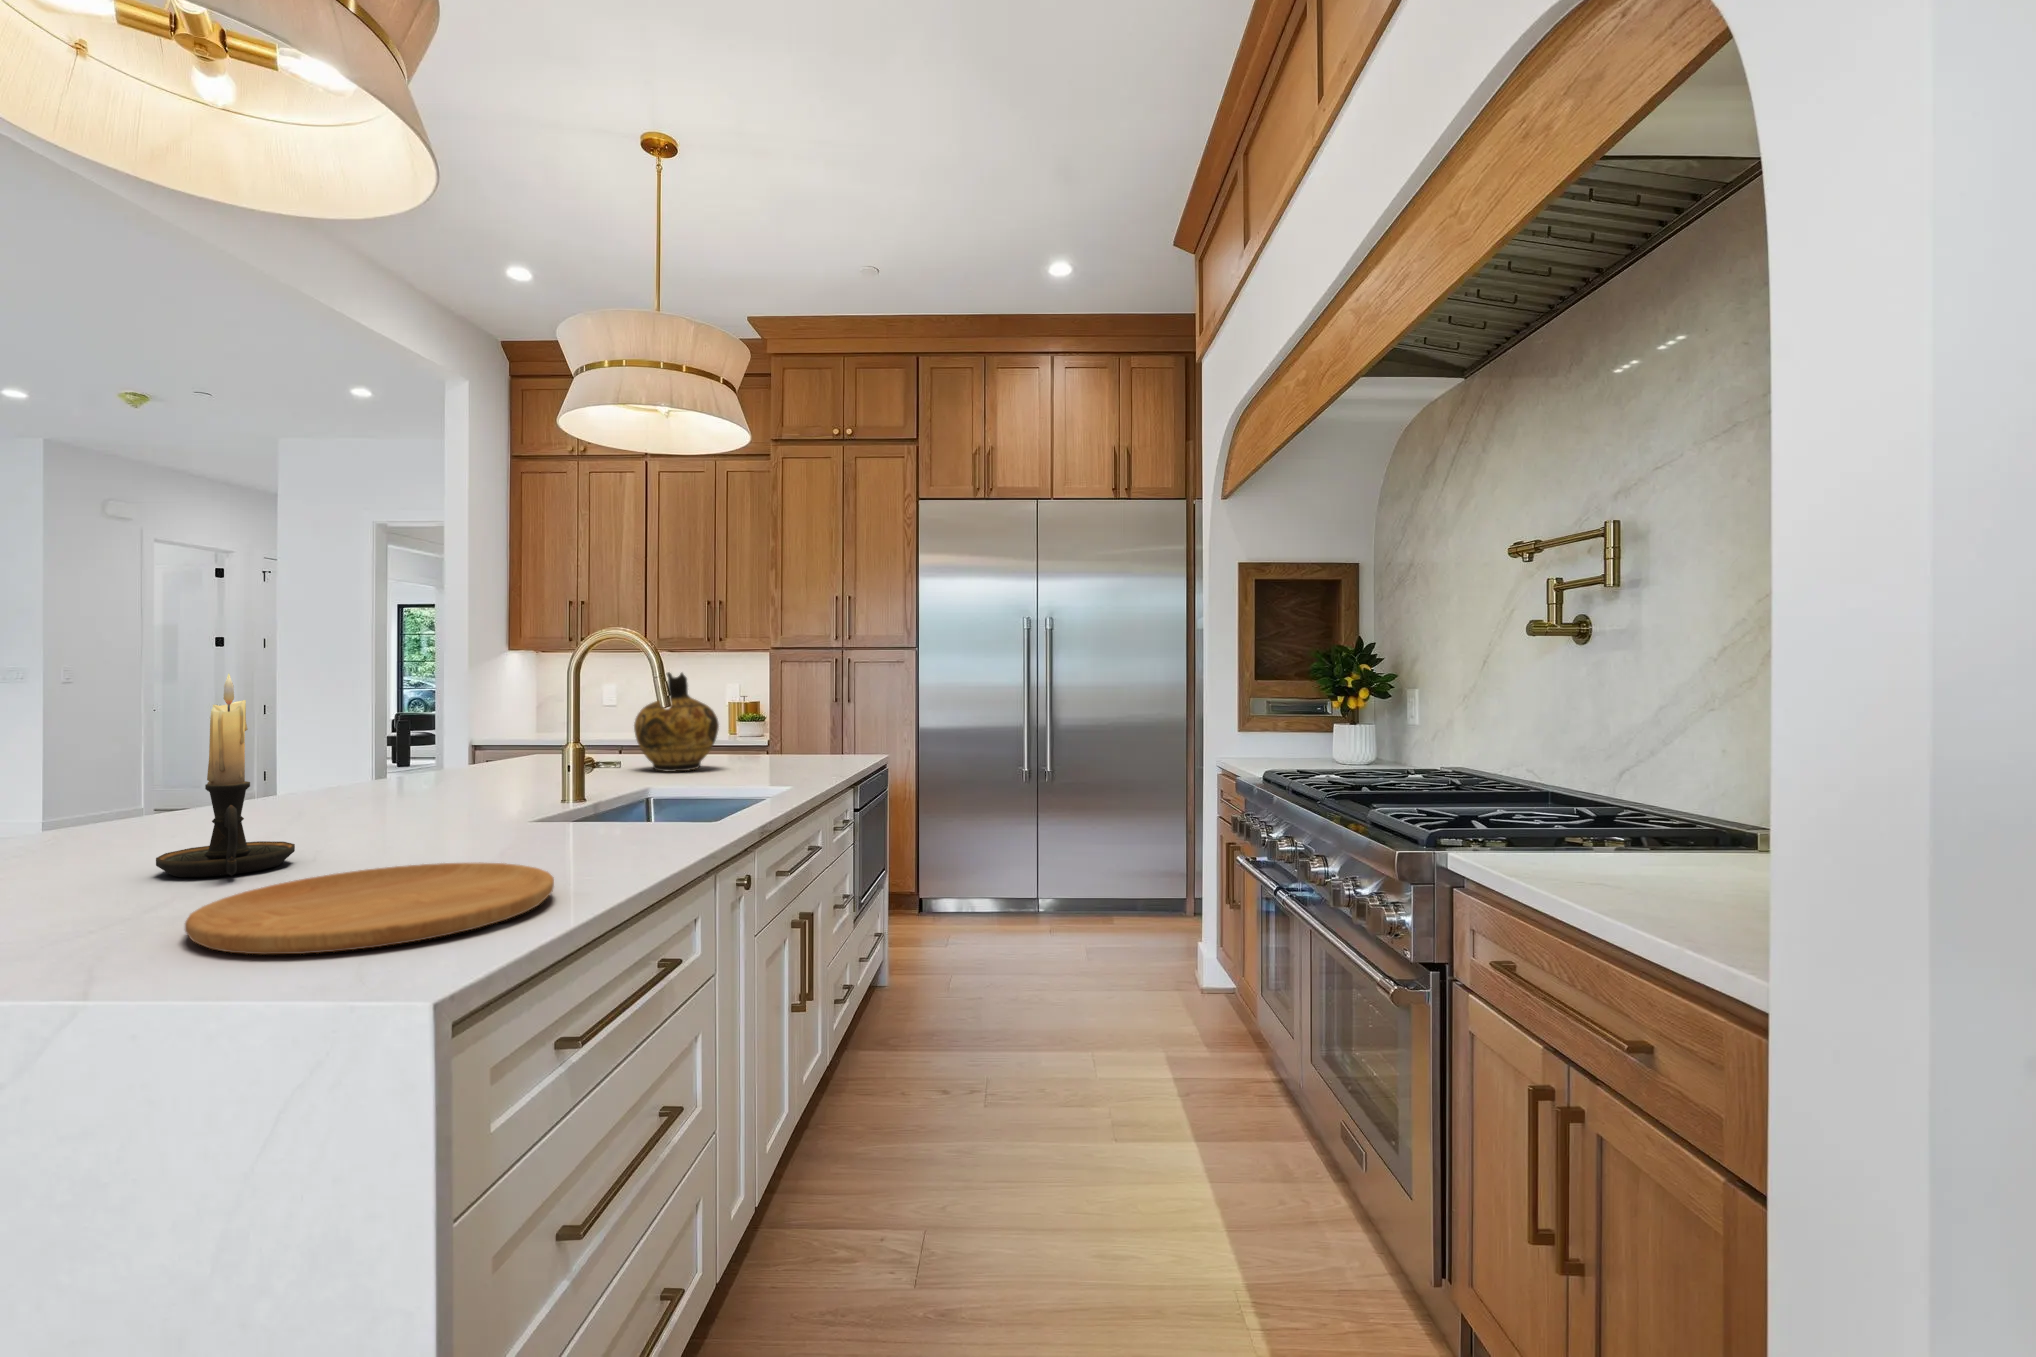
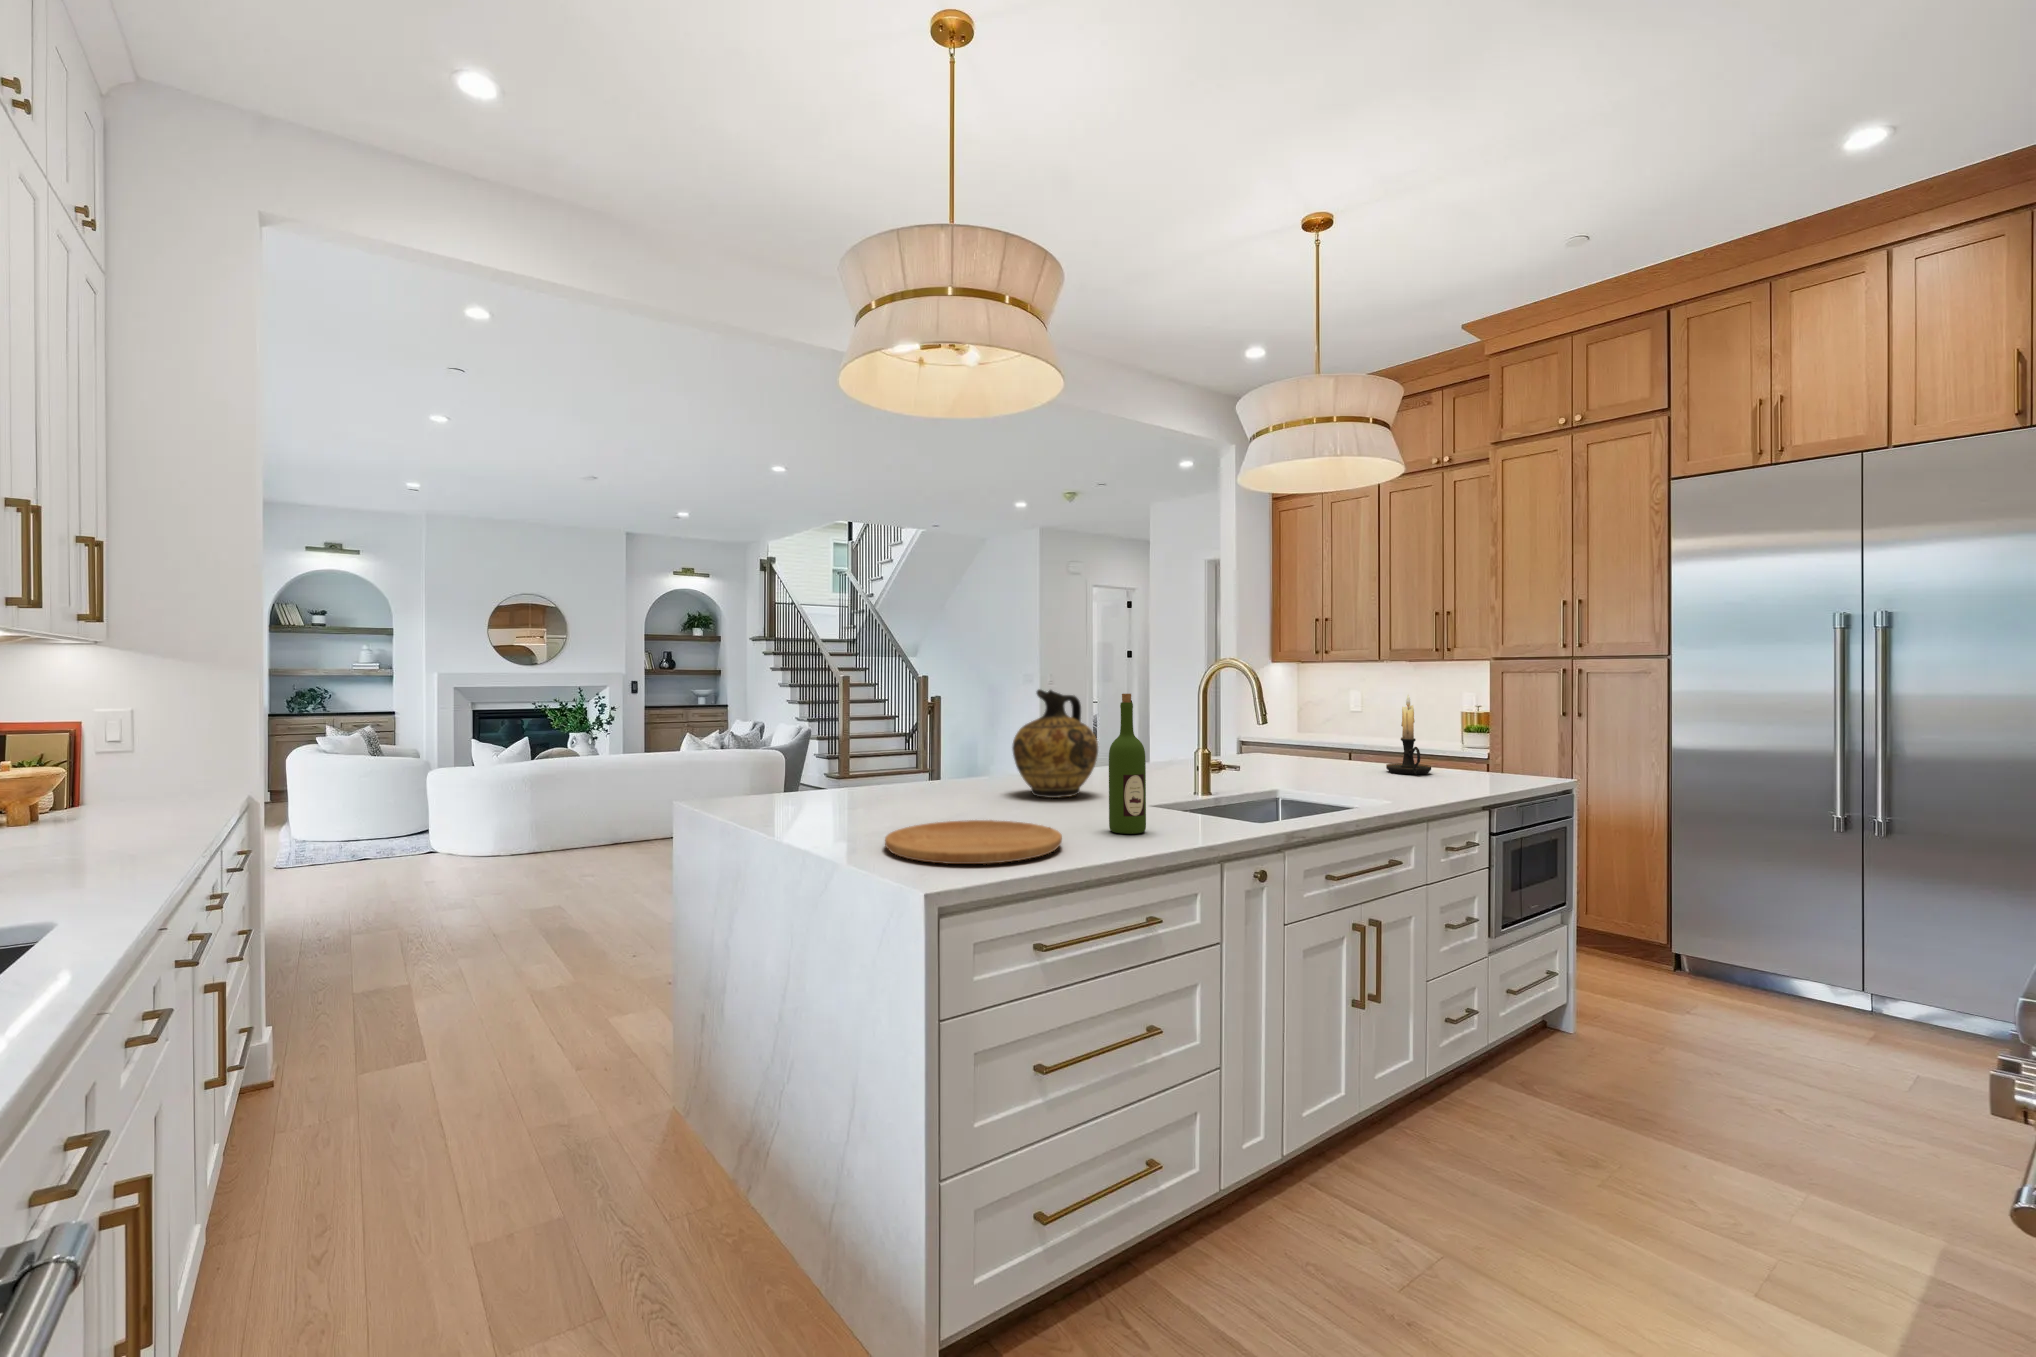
wine bottle: none [561,664,616,858] -> present [1109,694,1146,834]
ceramic jug: present [634,672,719,772] -> present [1012,690,1098,798]
candle holder: present [156,674,295,877] -> present [1386,695,1431,775]

